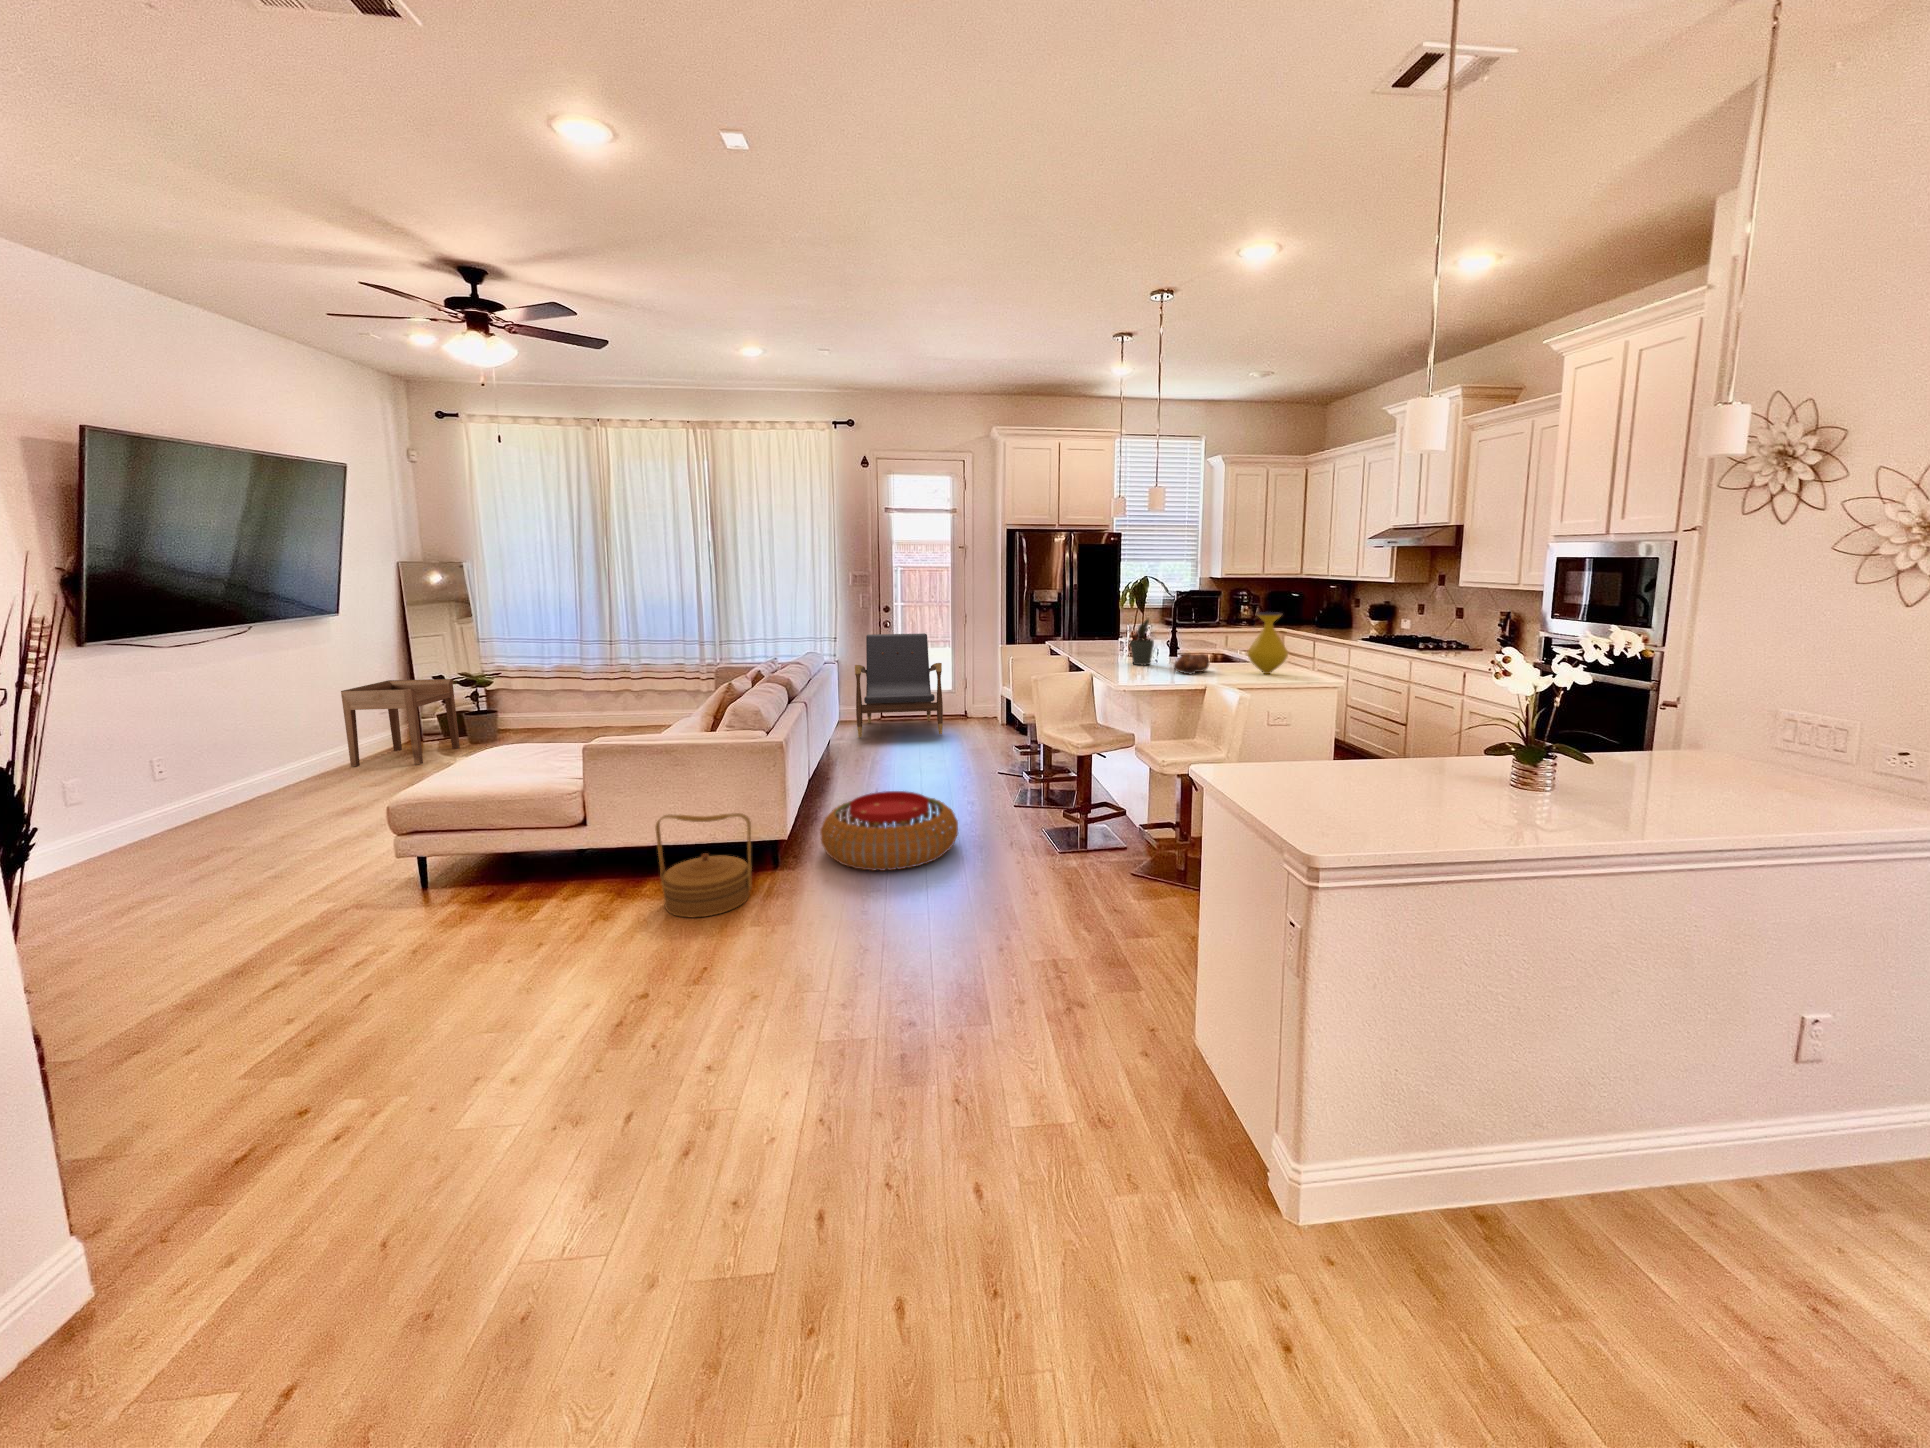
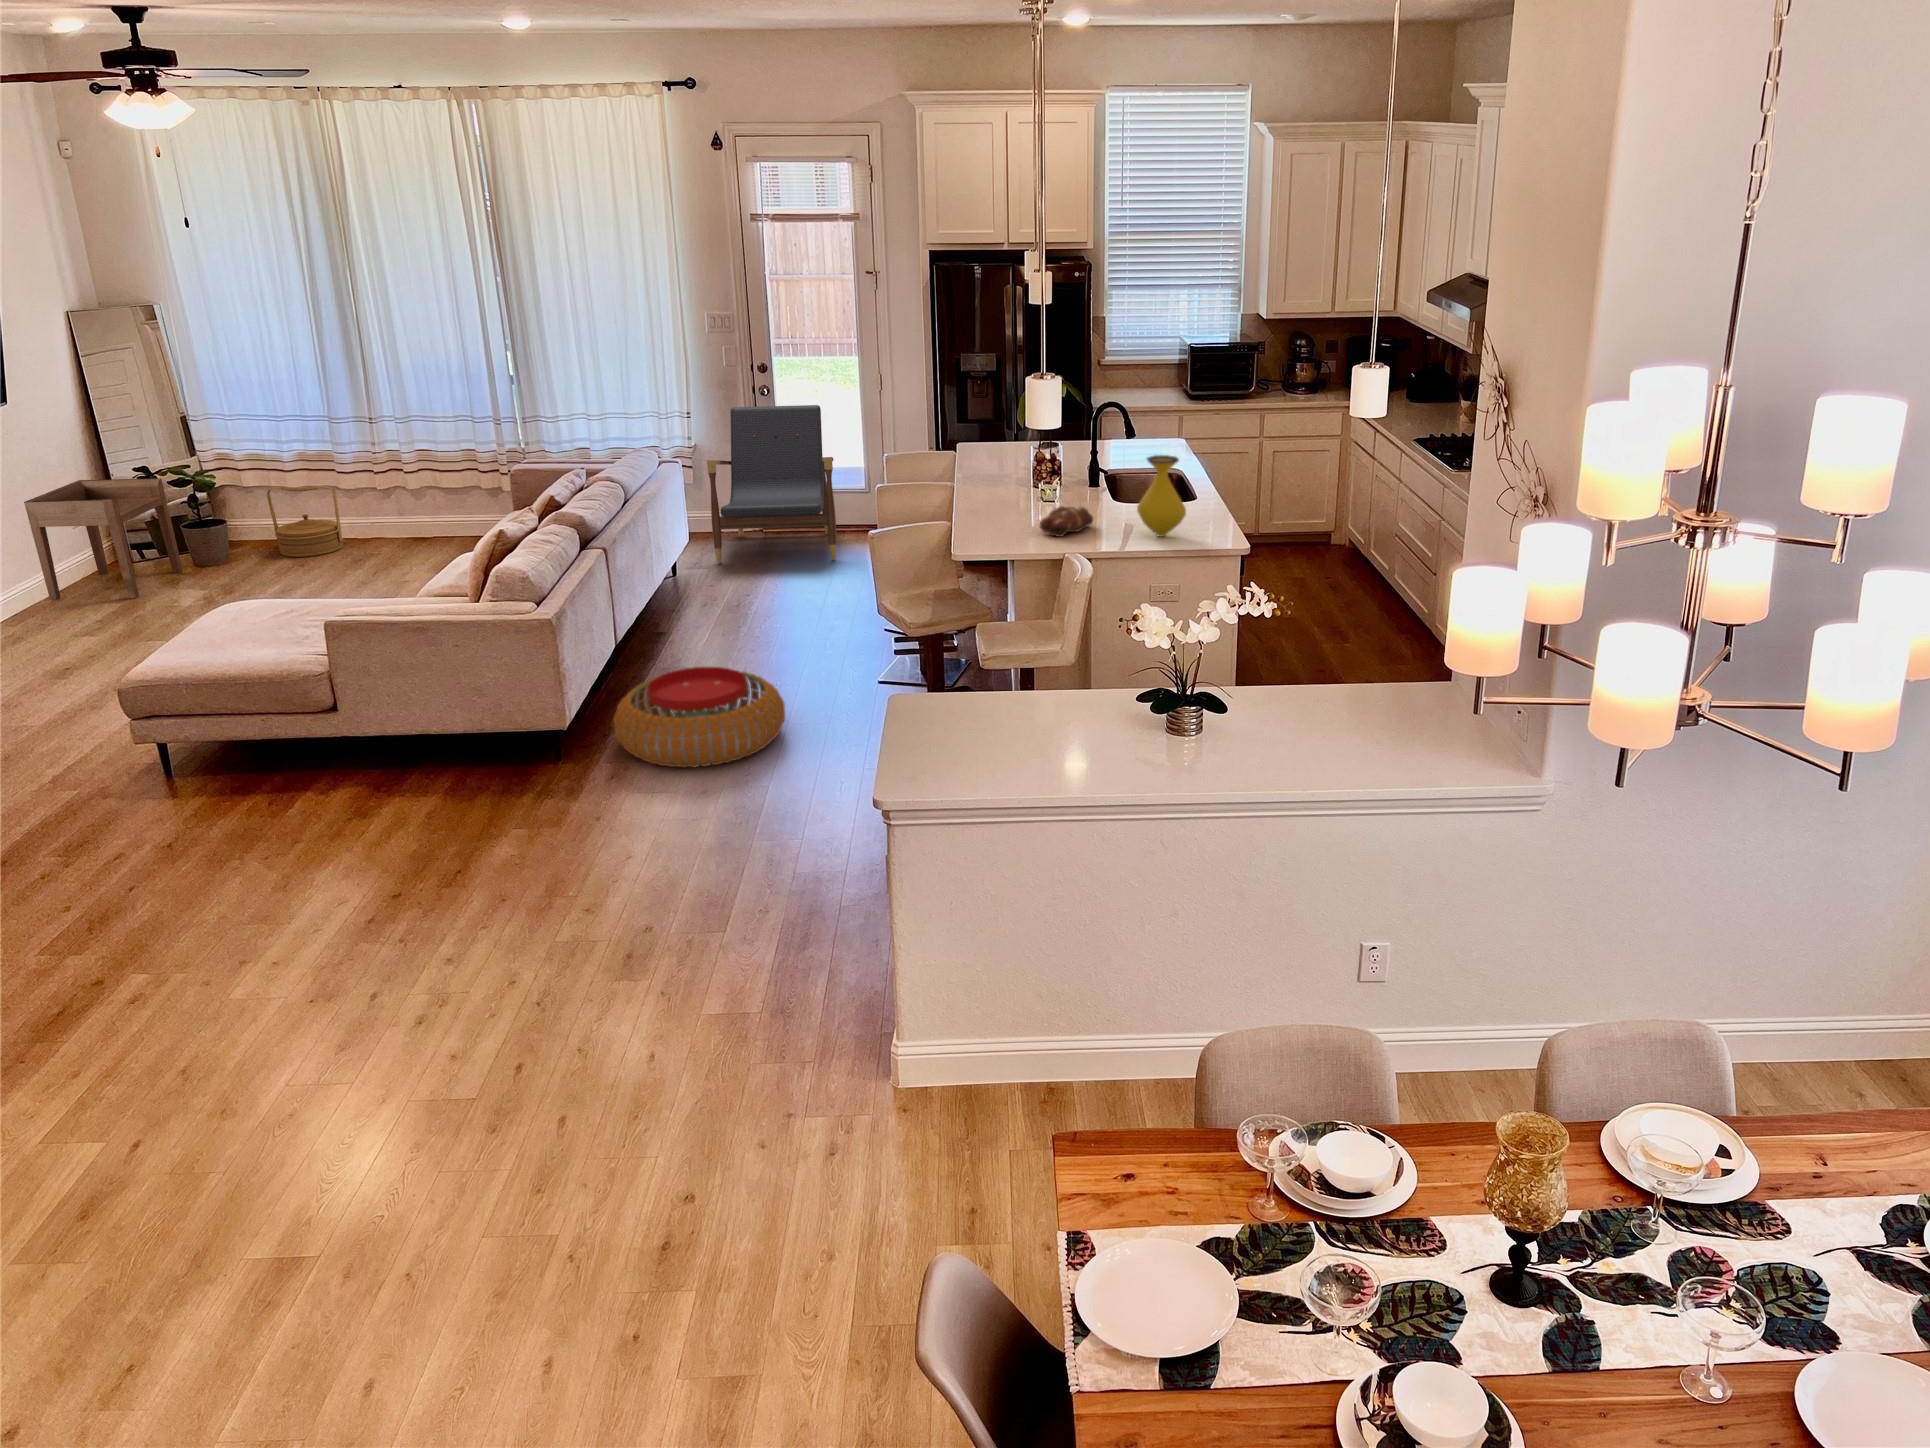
potted plant: present [1128,619,1154,665] -> none [998,452,1043,513]
woven basket: present [655,813,752,917] -> present [266,485,343,557]

